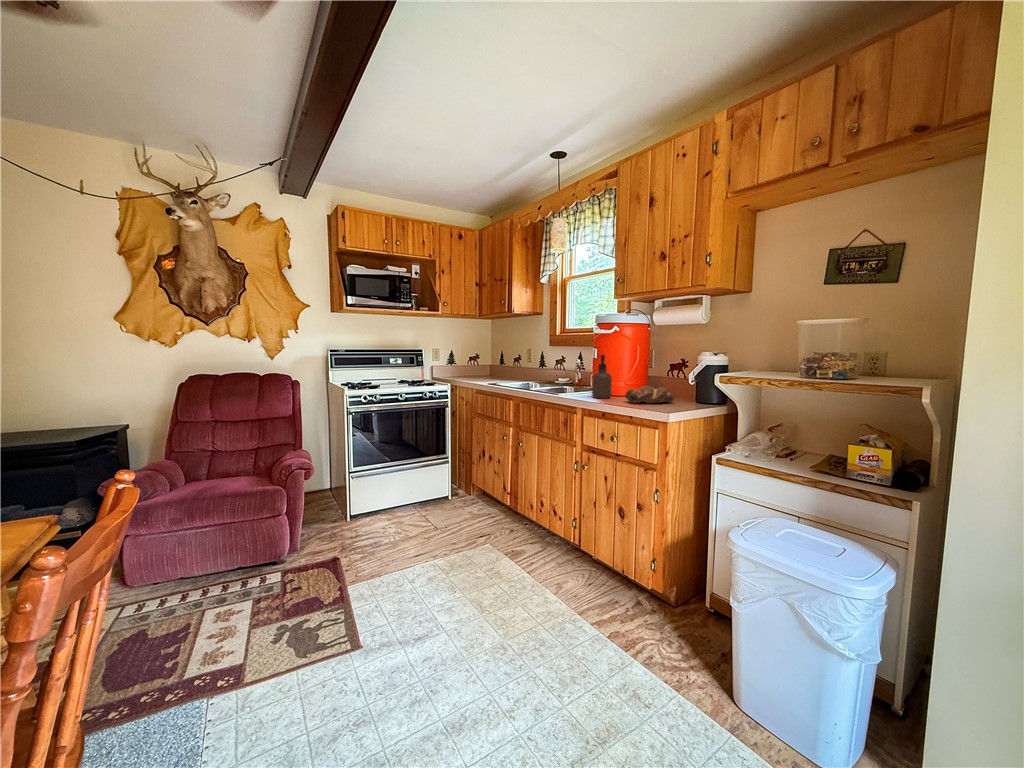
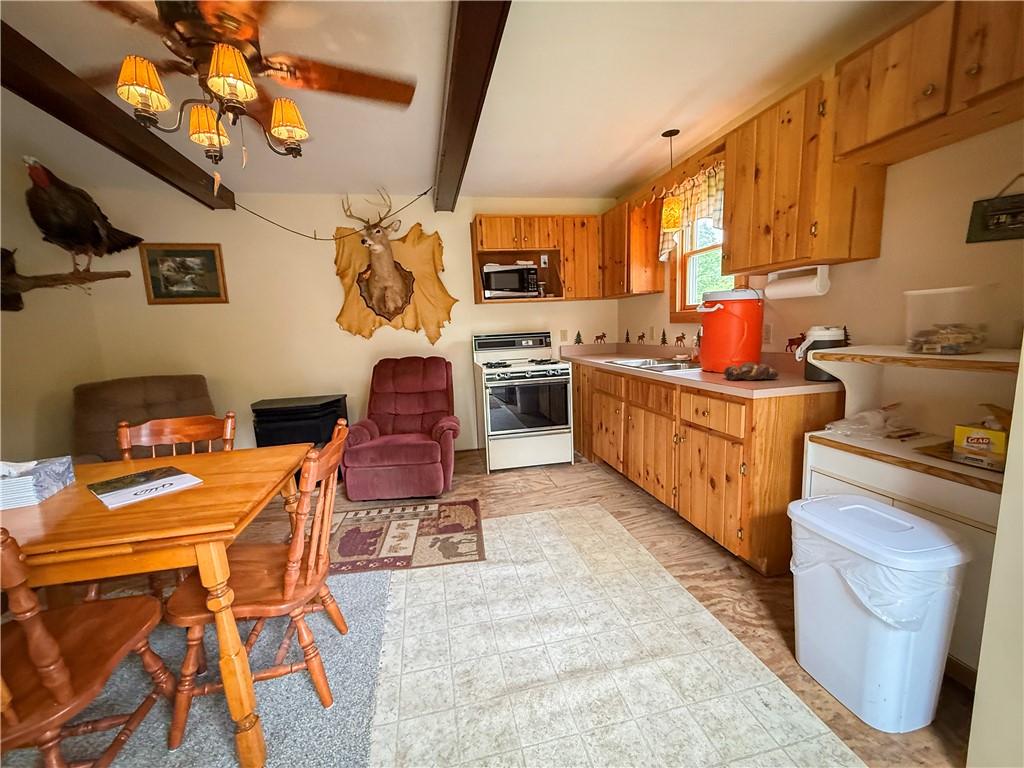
soap dispenser: present [592,355,612,398] -> none [694,333,715,375]

